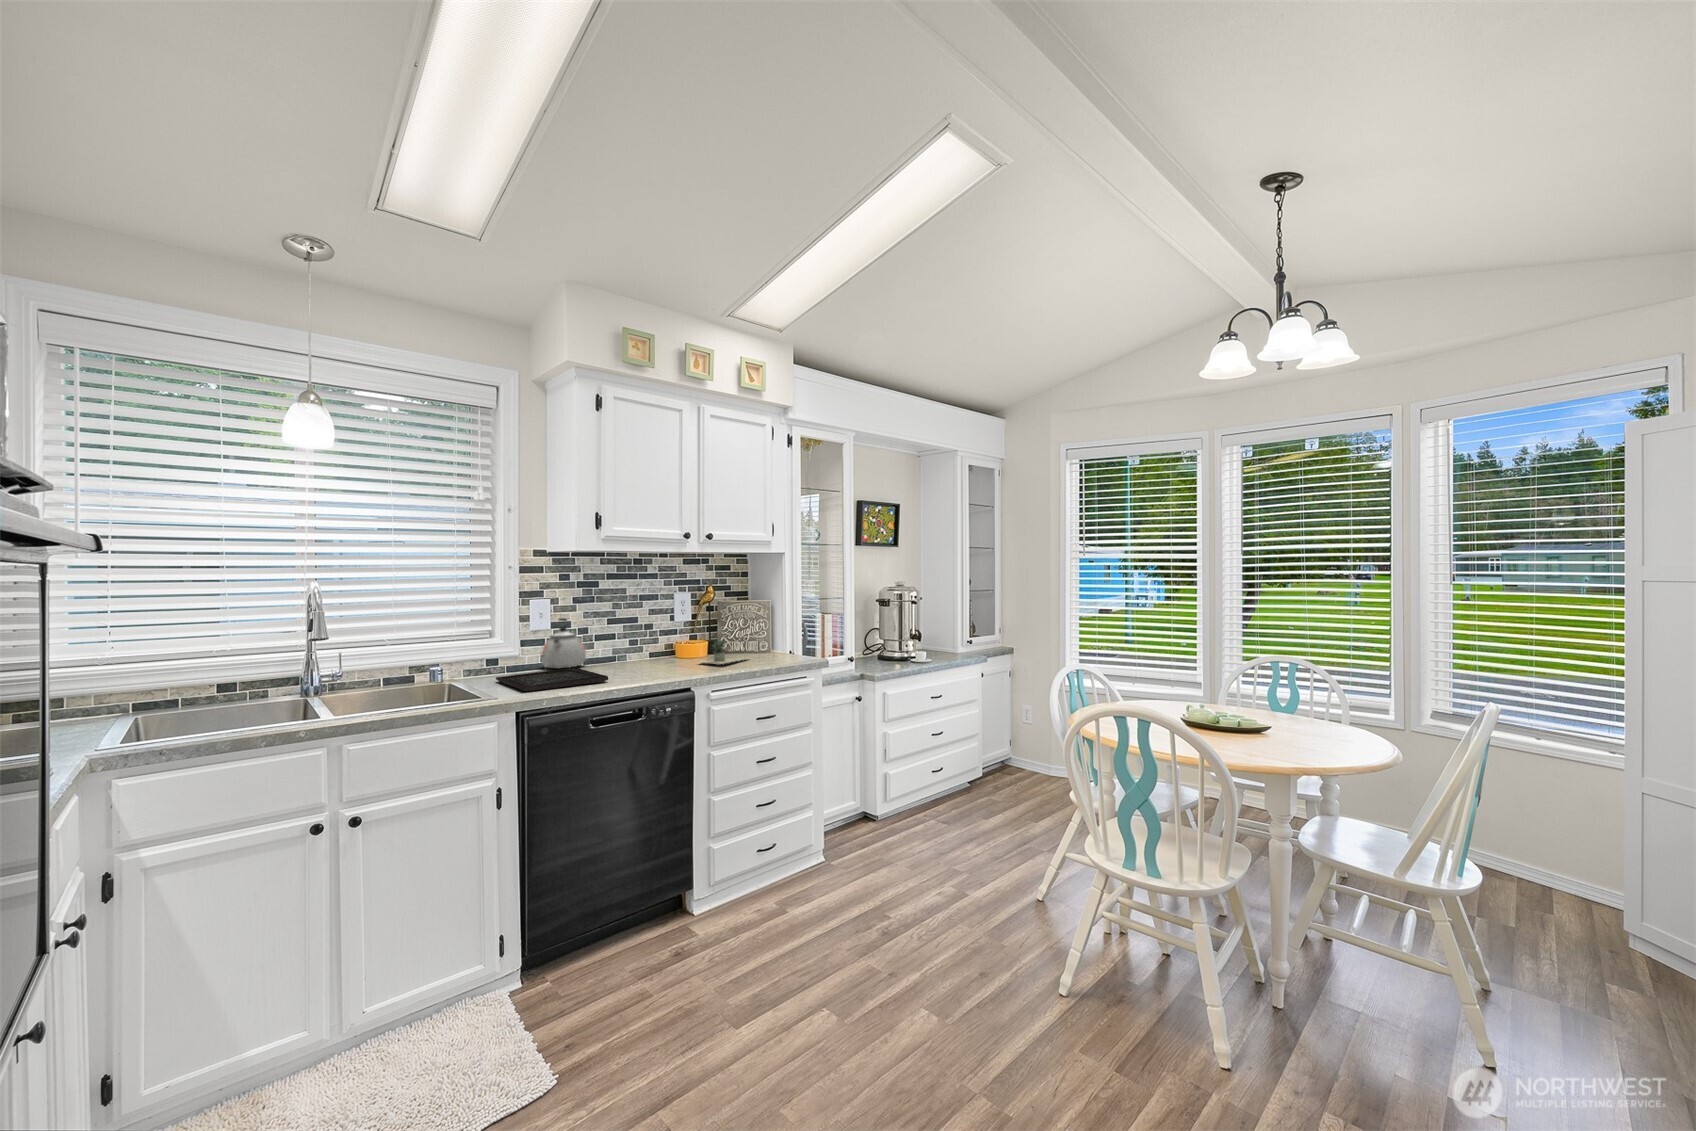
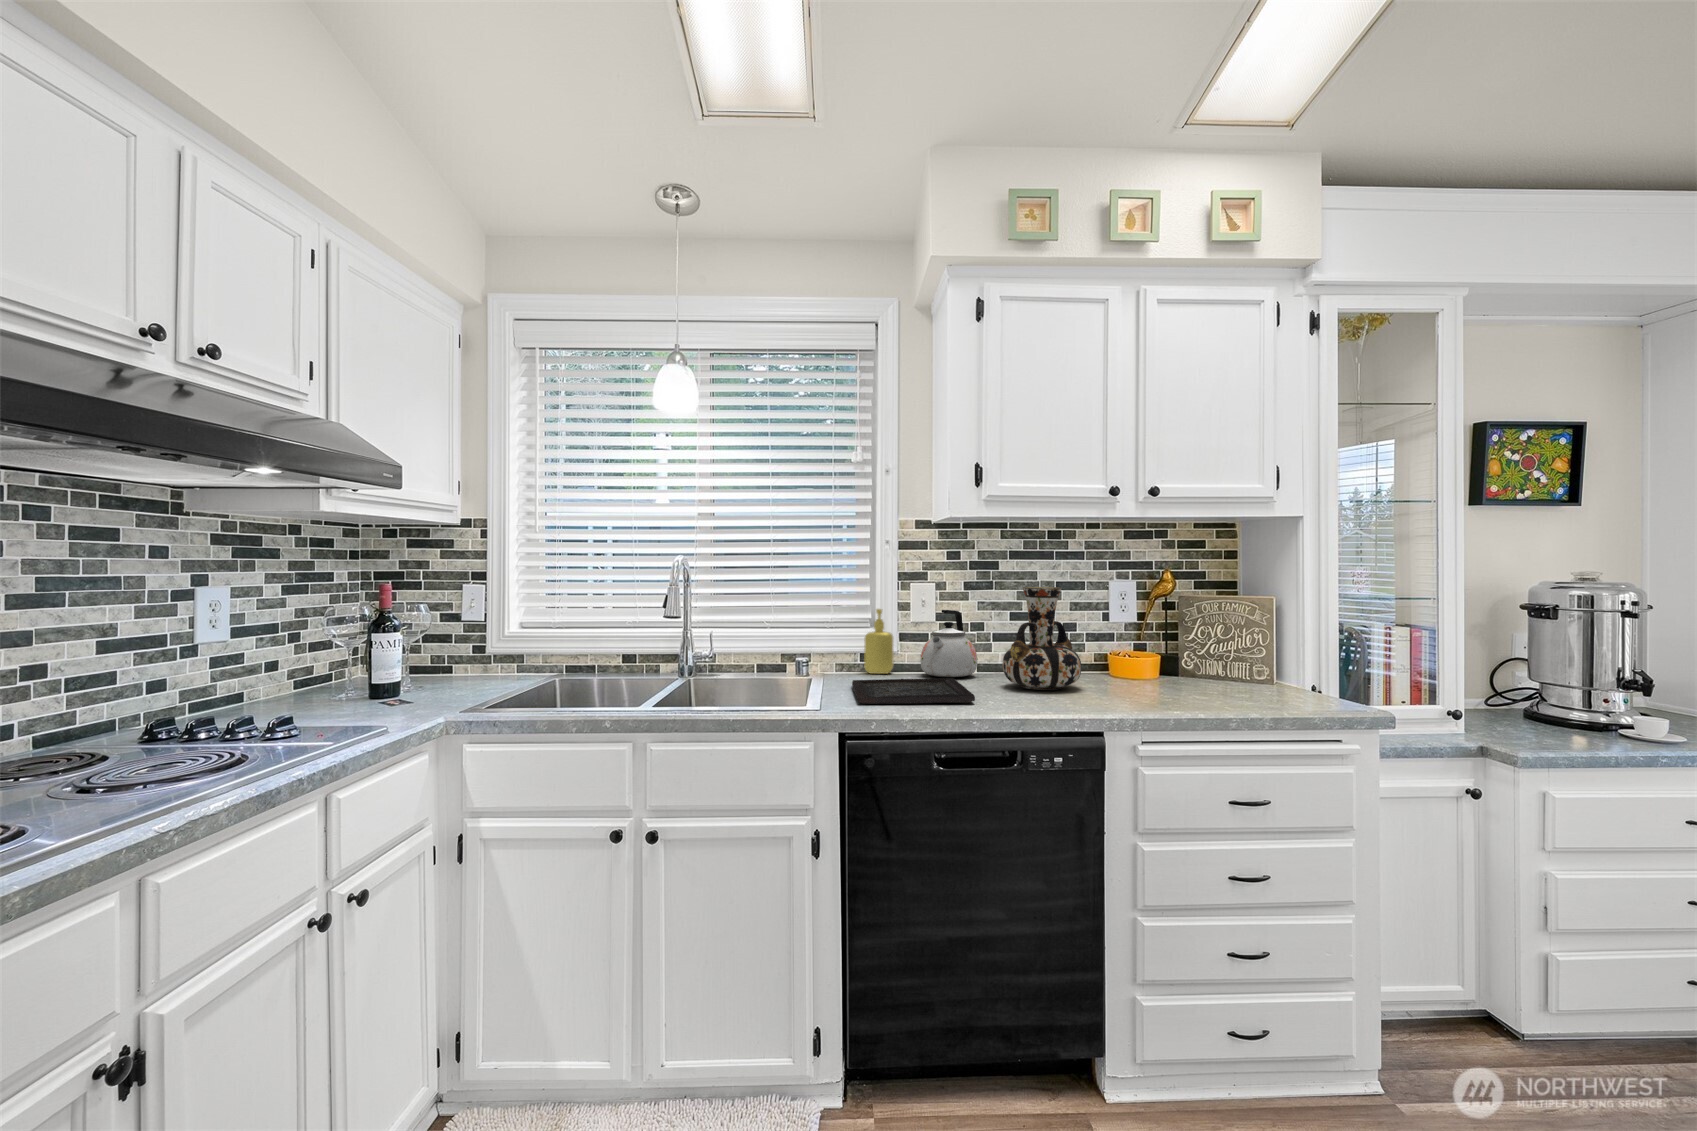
vase: none [612,599,667,669] -> present [1002,587,1081,690]
soap dispenser: none [490,620,516,672] -> present [864,609,894,674]
potted plant: present [704,639,745,664] -> none [1129,654,1250,696]

